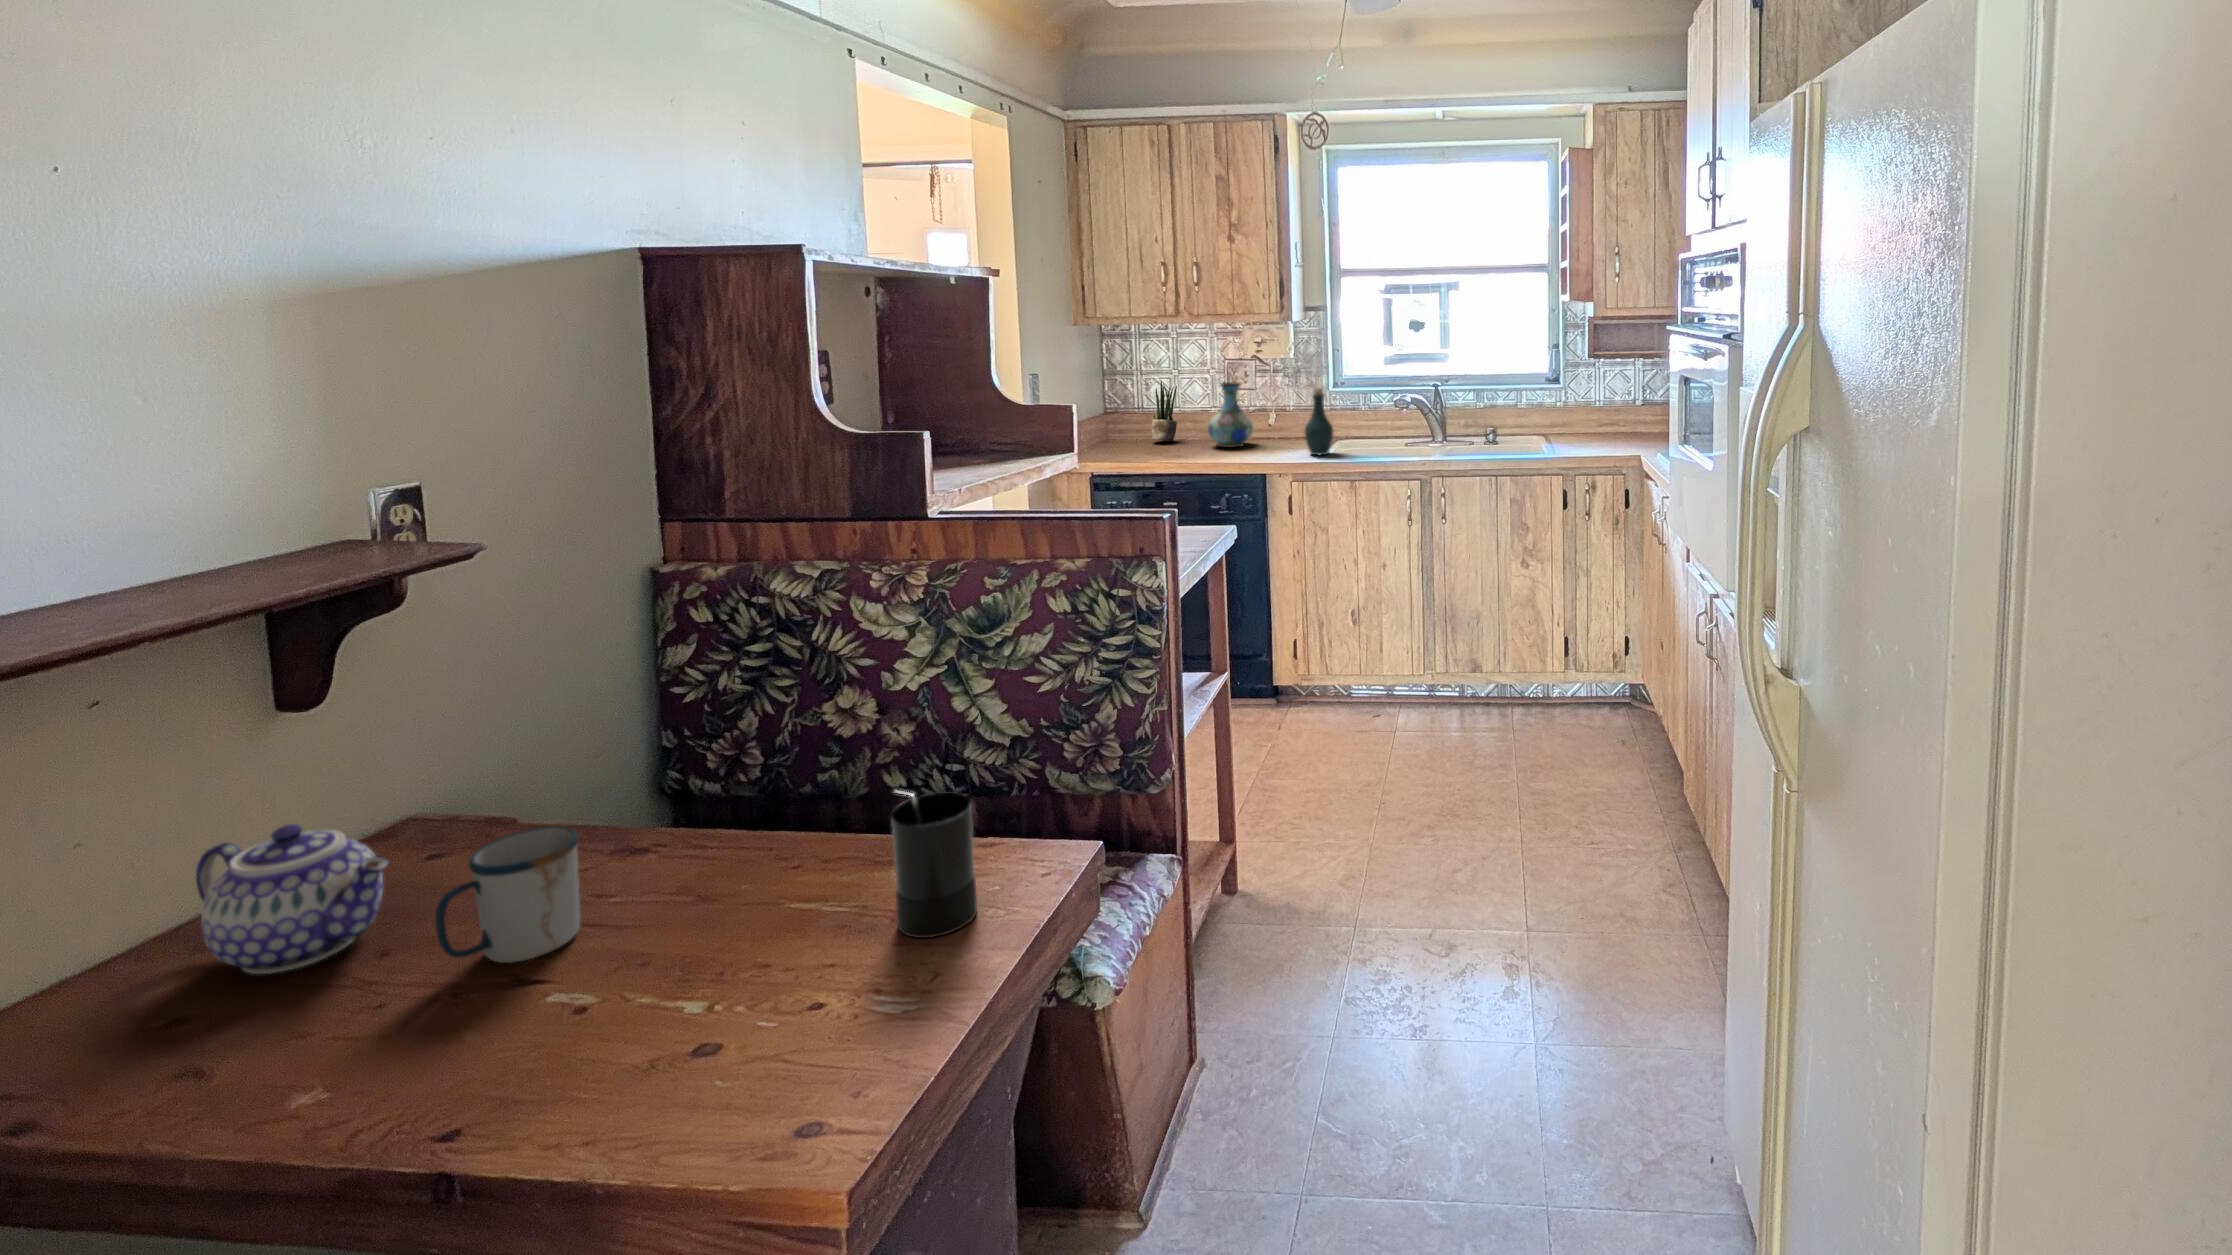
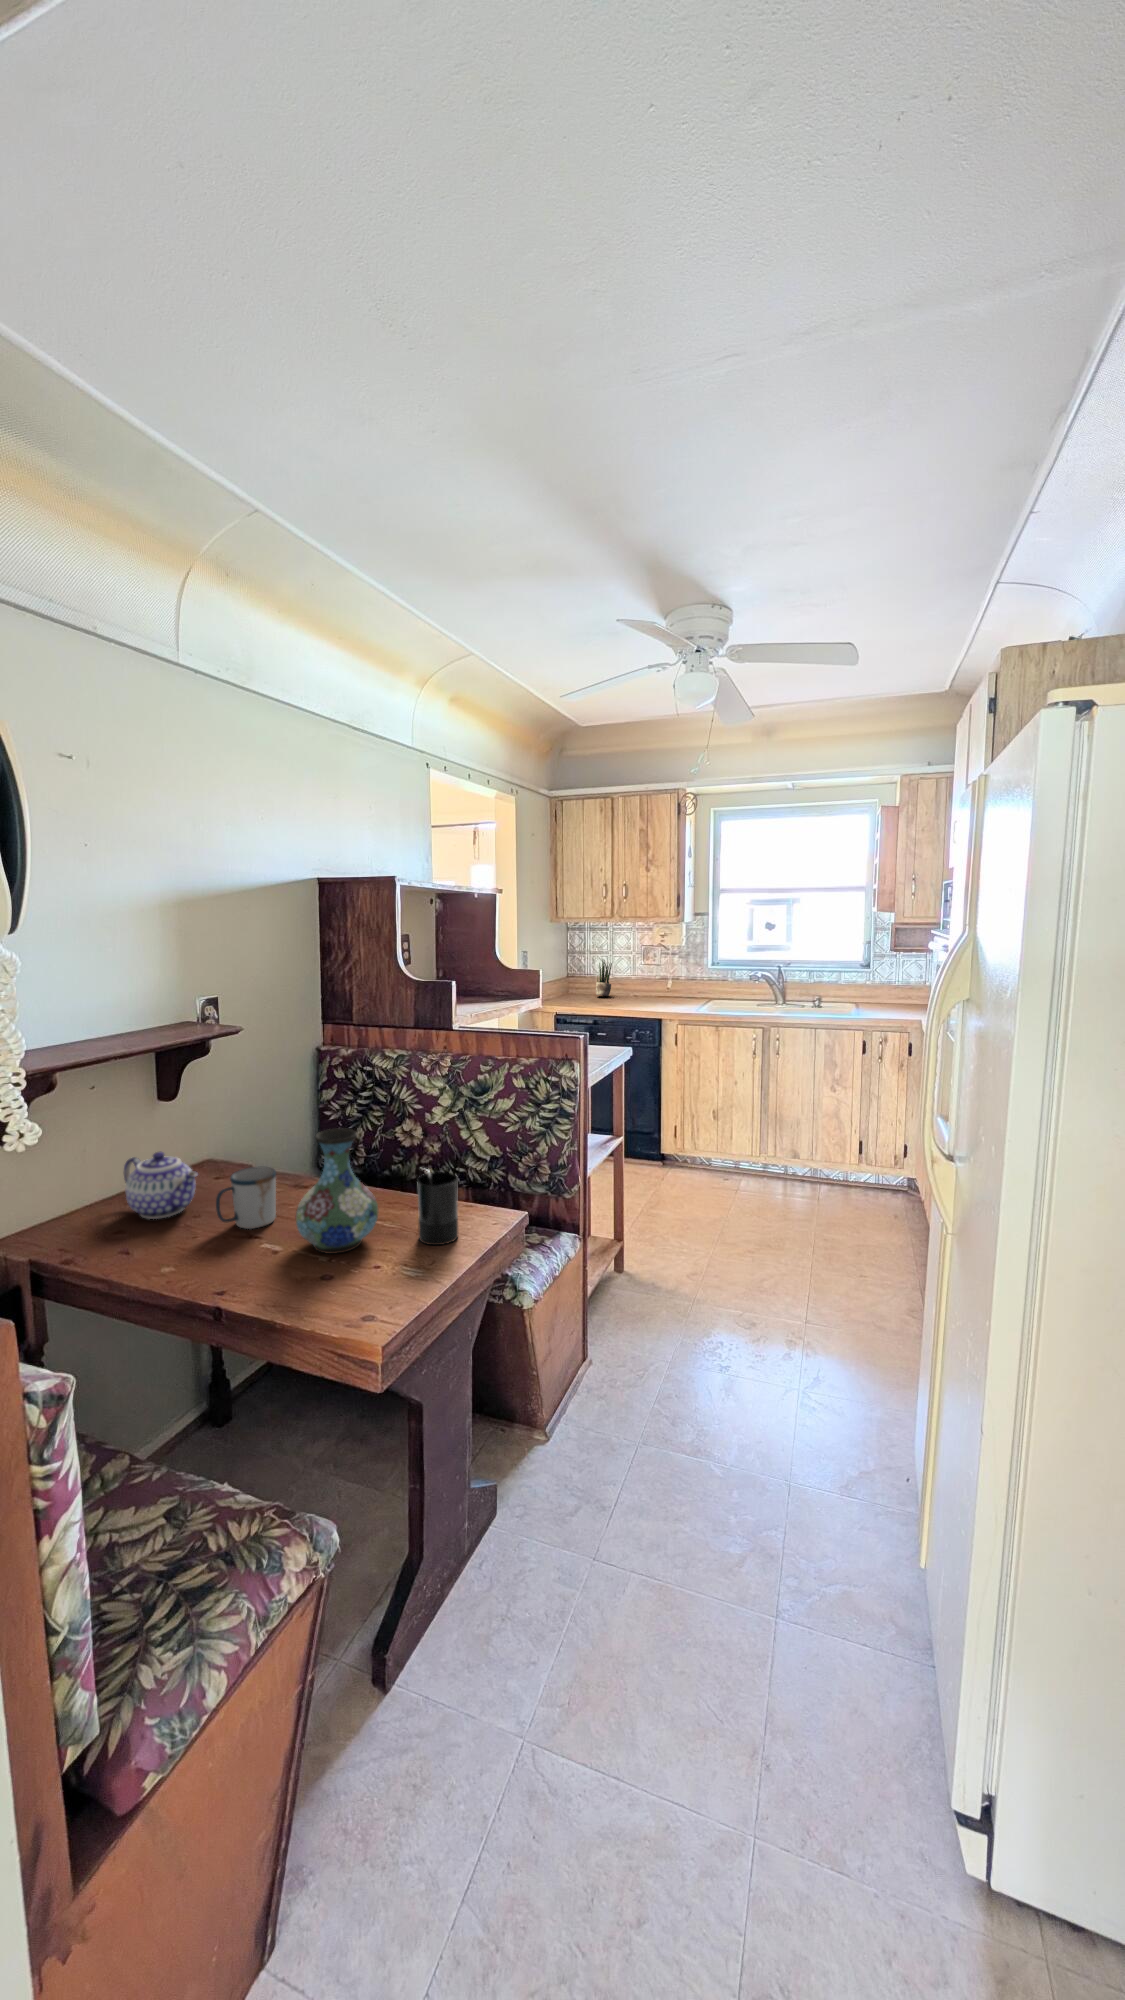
vase: present [1208,382,1253,447] -> present [296,1128,378,1254]
bottle: present [1305,387,1333,455] -> none [689,966,708,1009]

